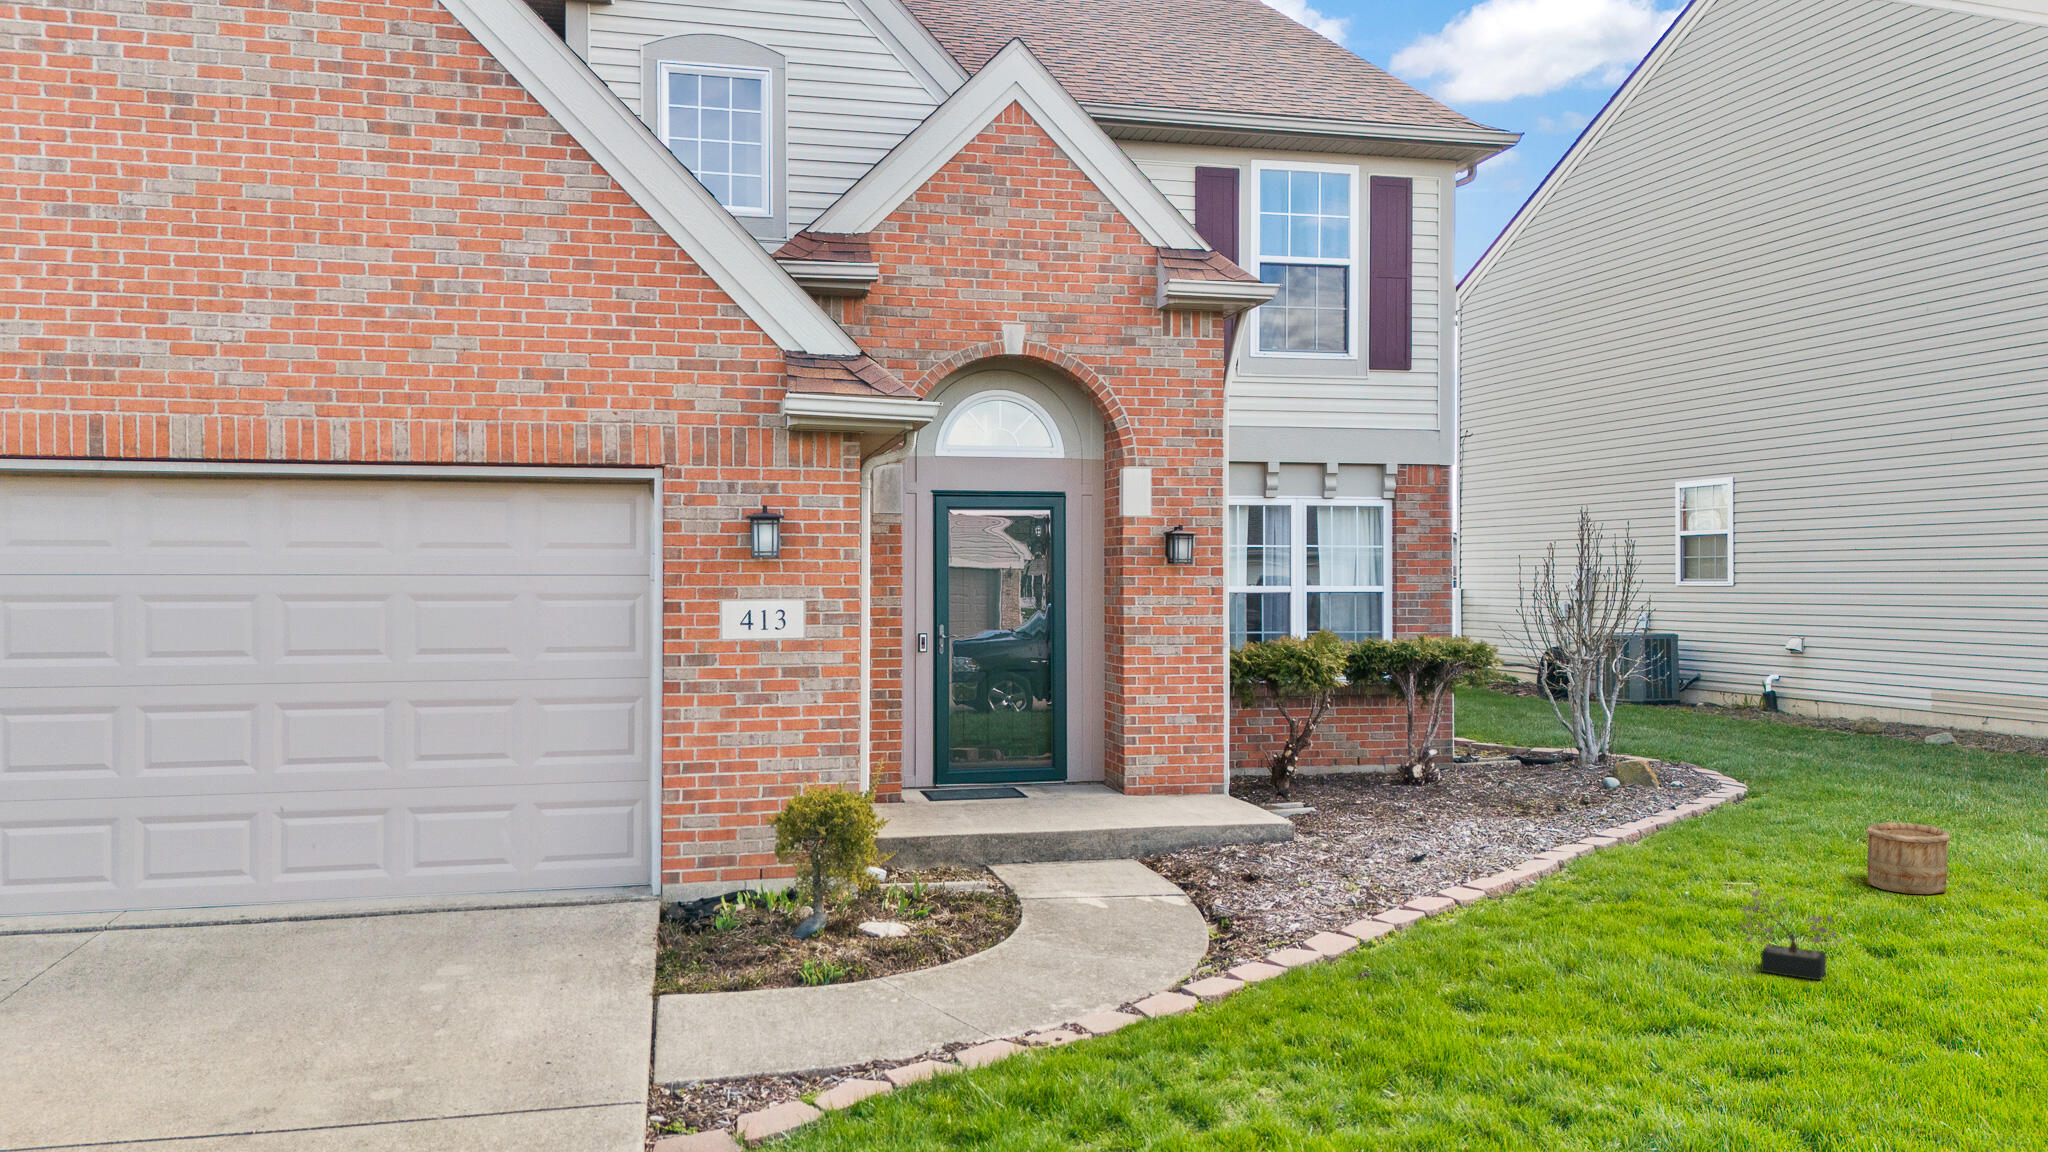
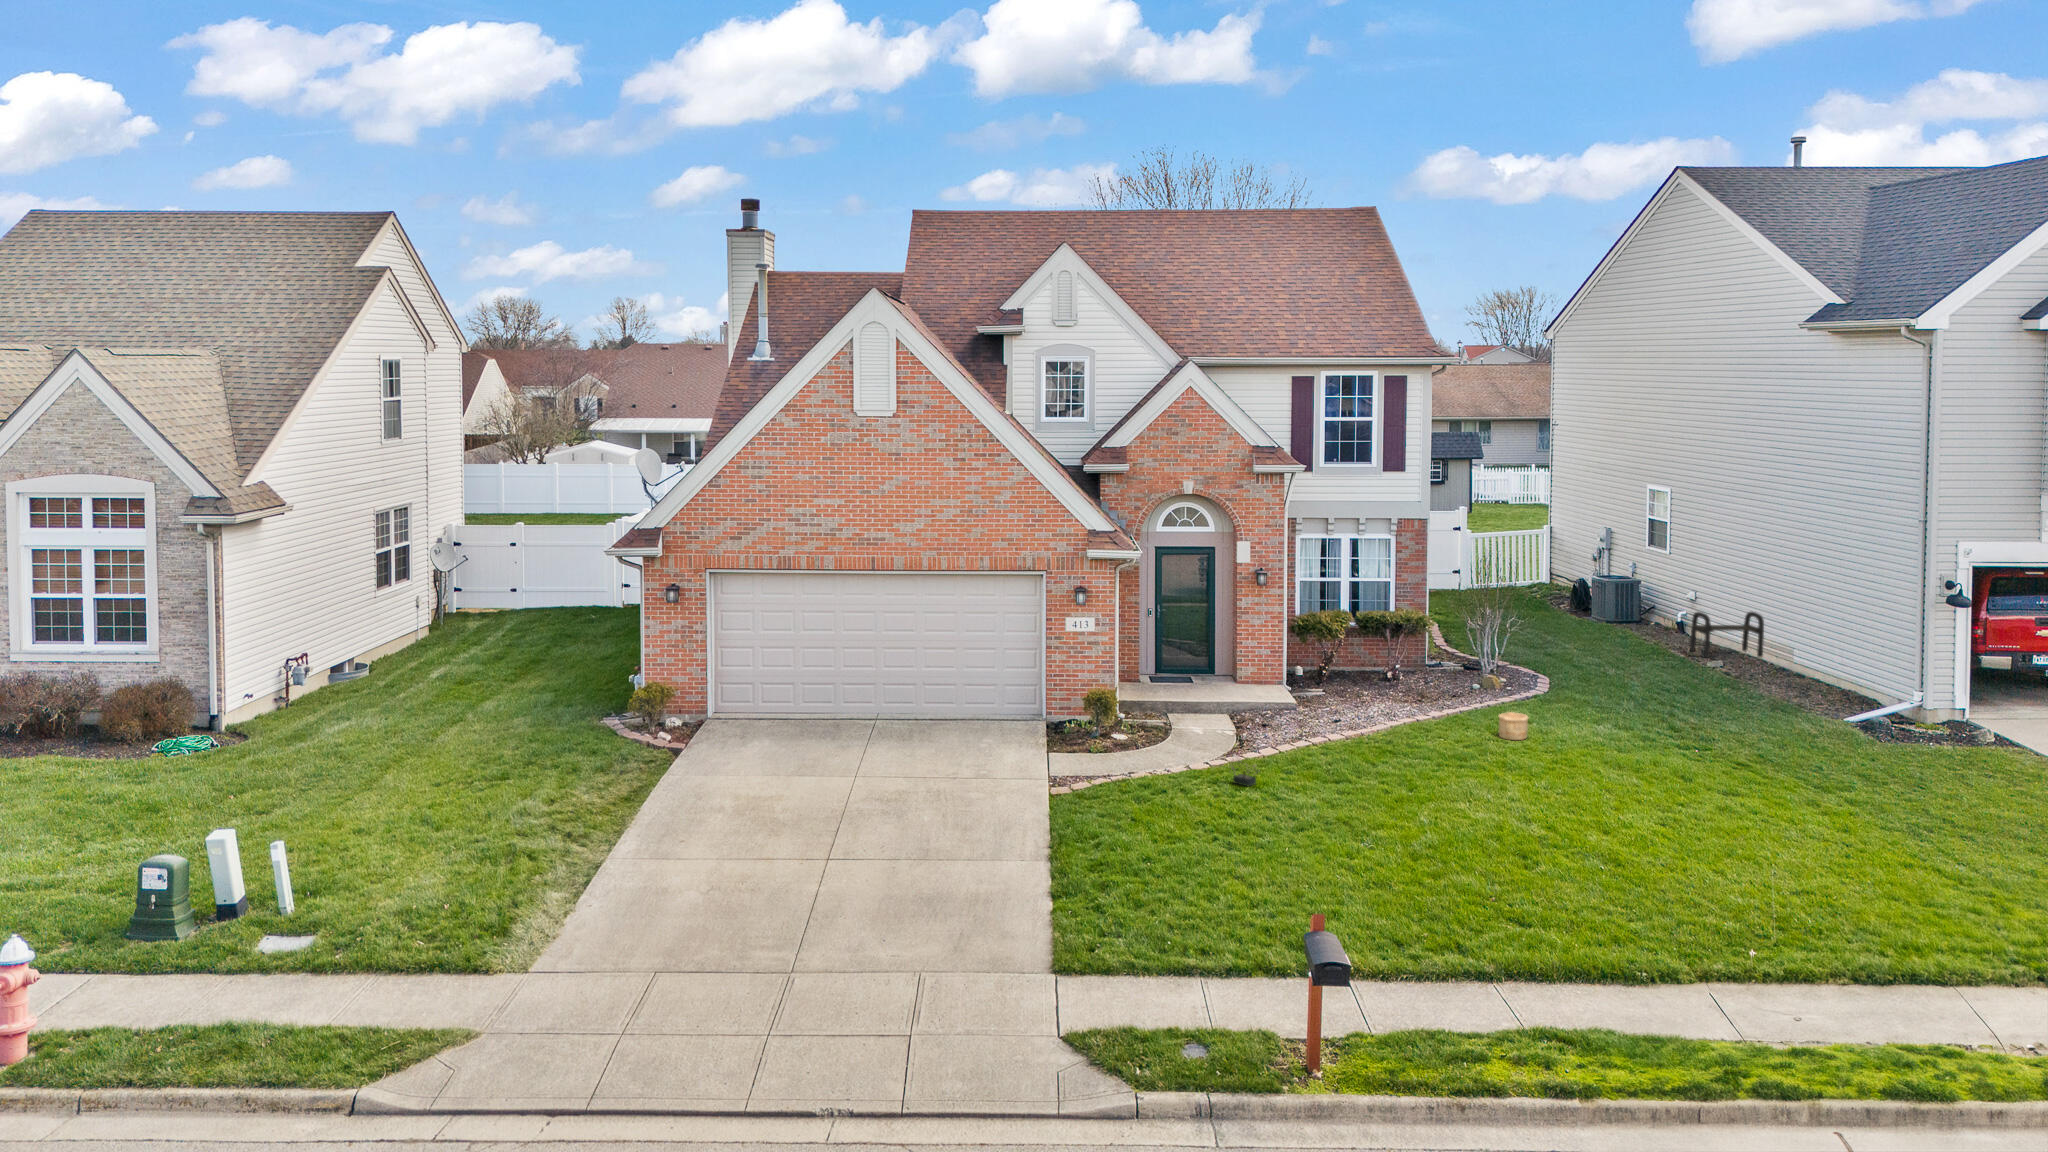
bench: none [1897,646,2038,730] -> present [1690,612,1764,657]
decorative plant: present [1740,889,1841,980] -> present [1231,760,1257,786]

